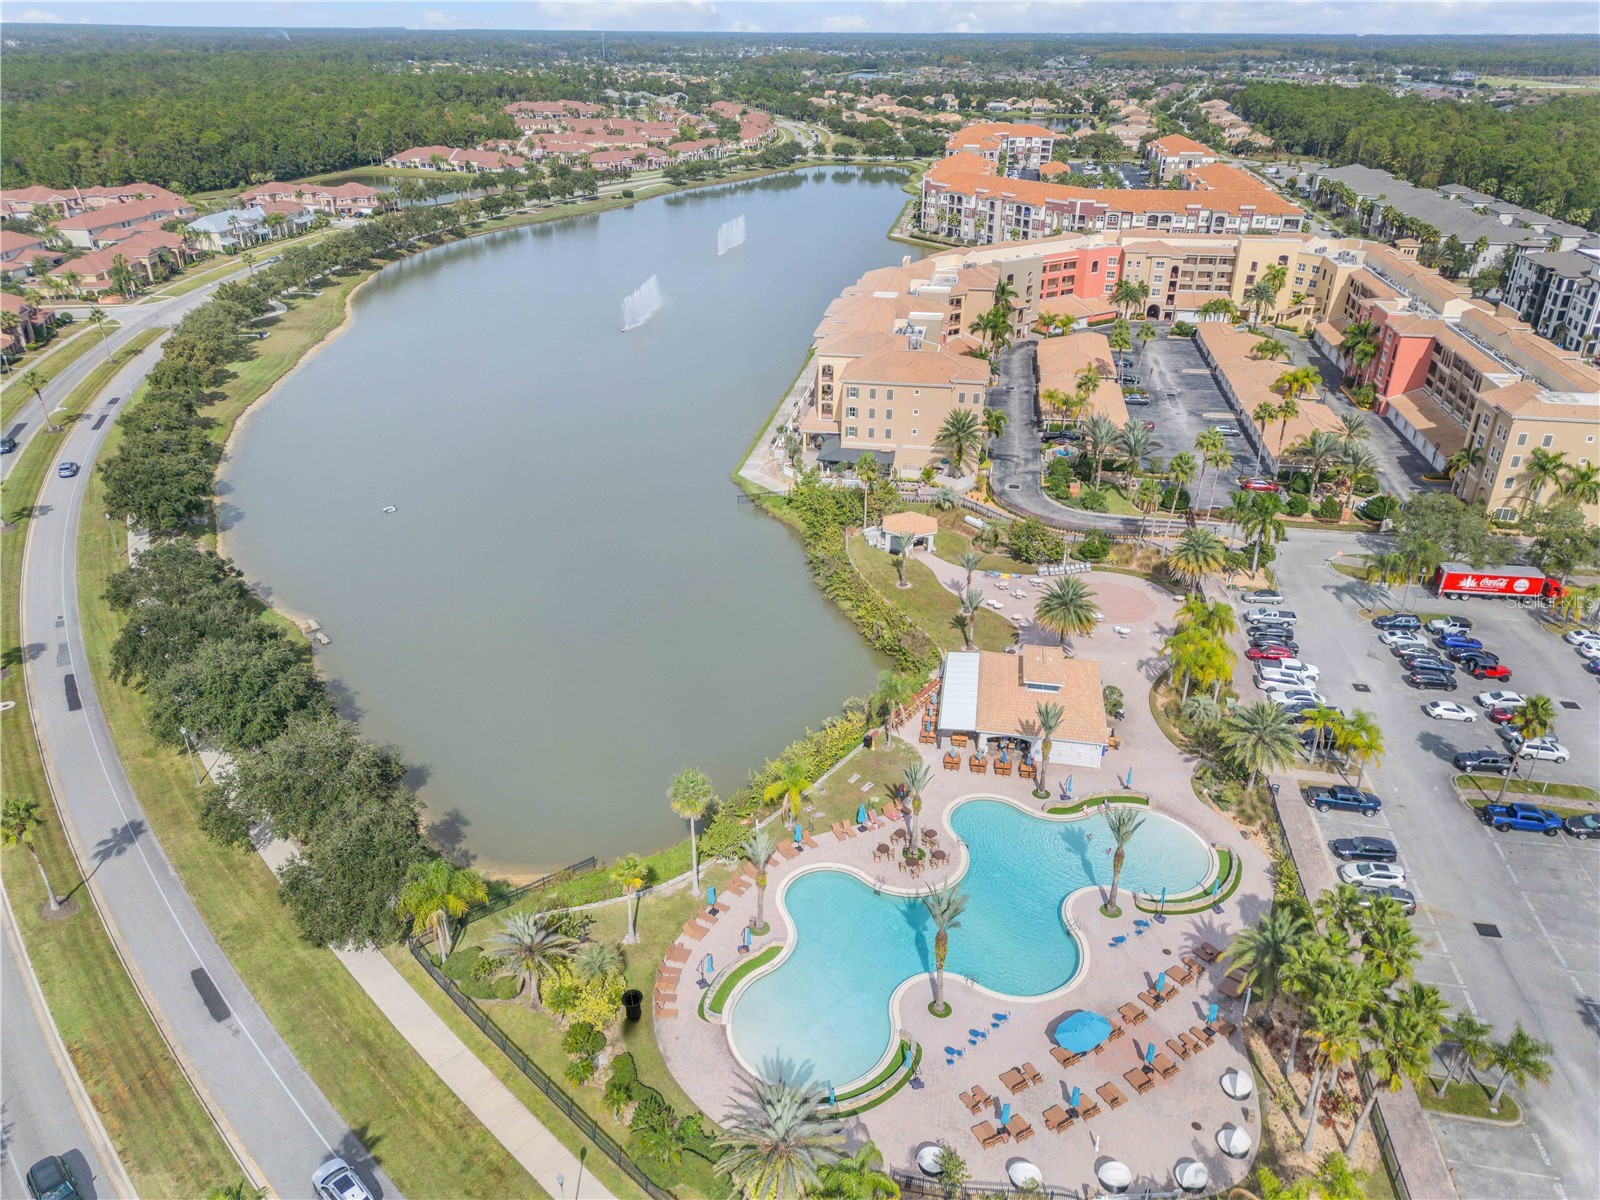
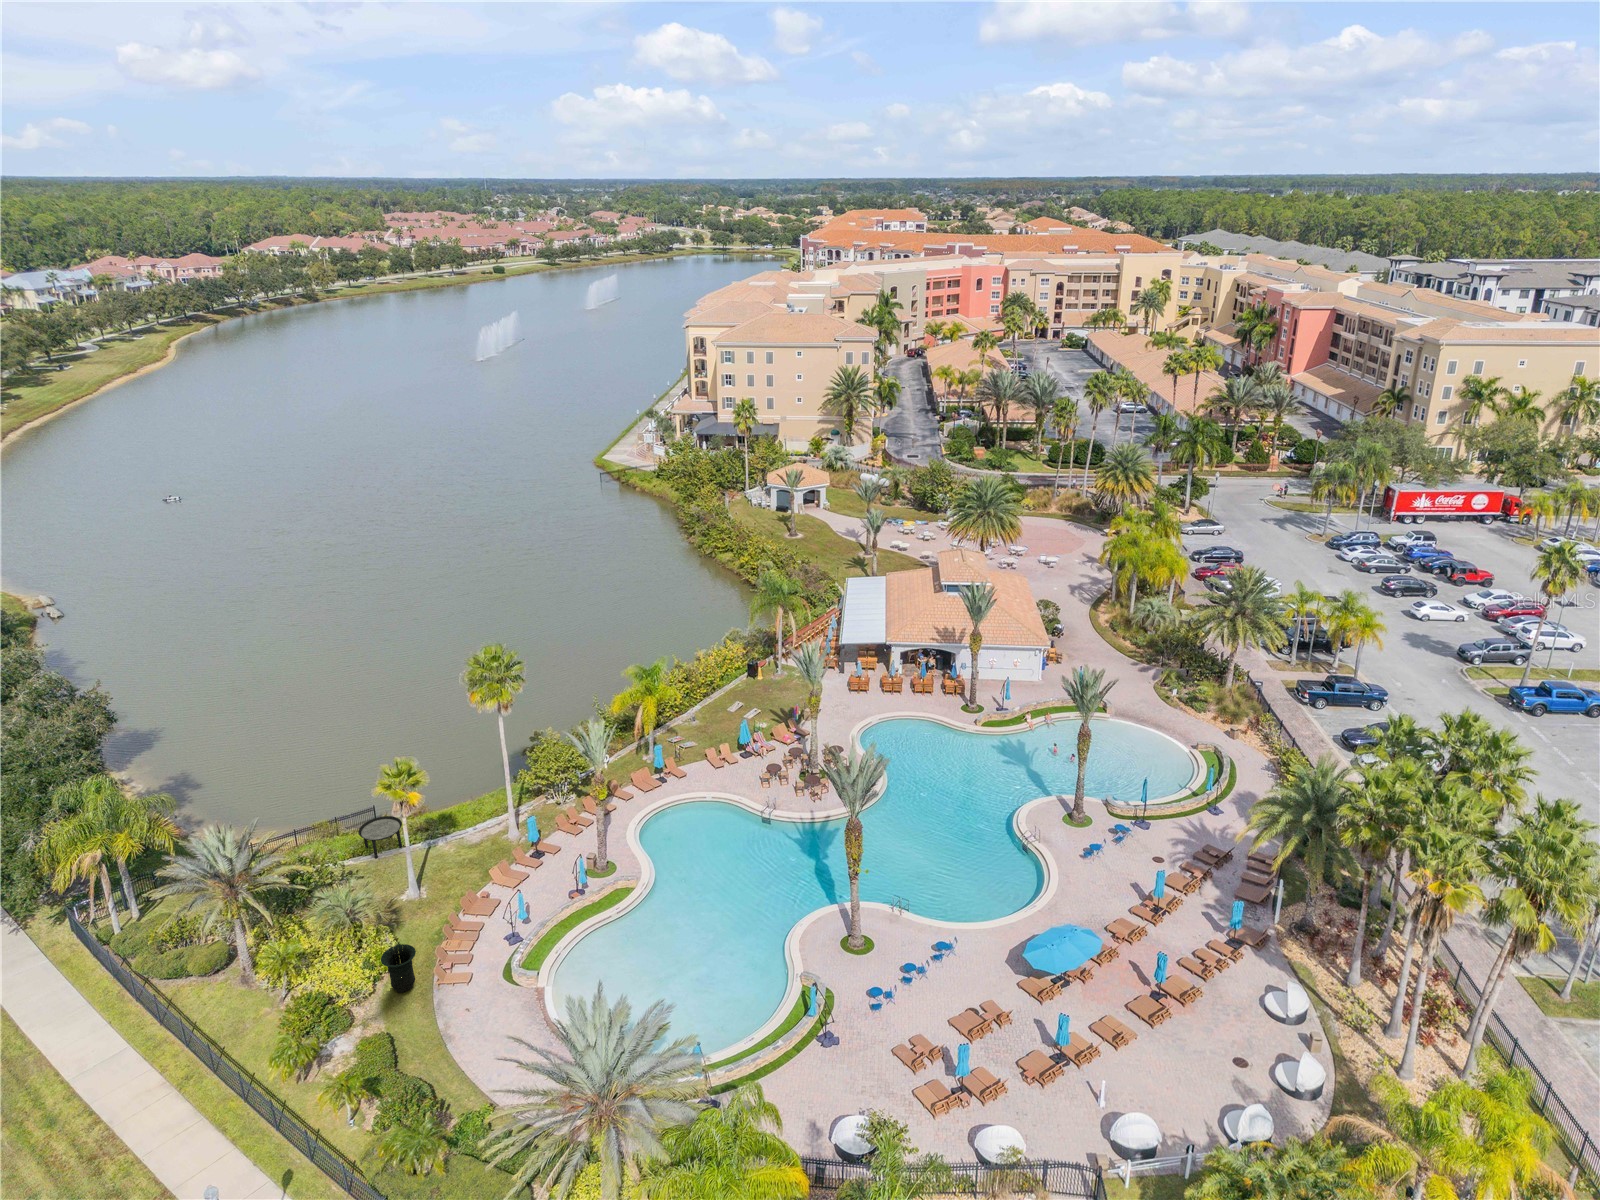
round table: none [589,874,618,906] -> present [358,816,402,859]

